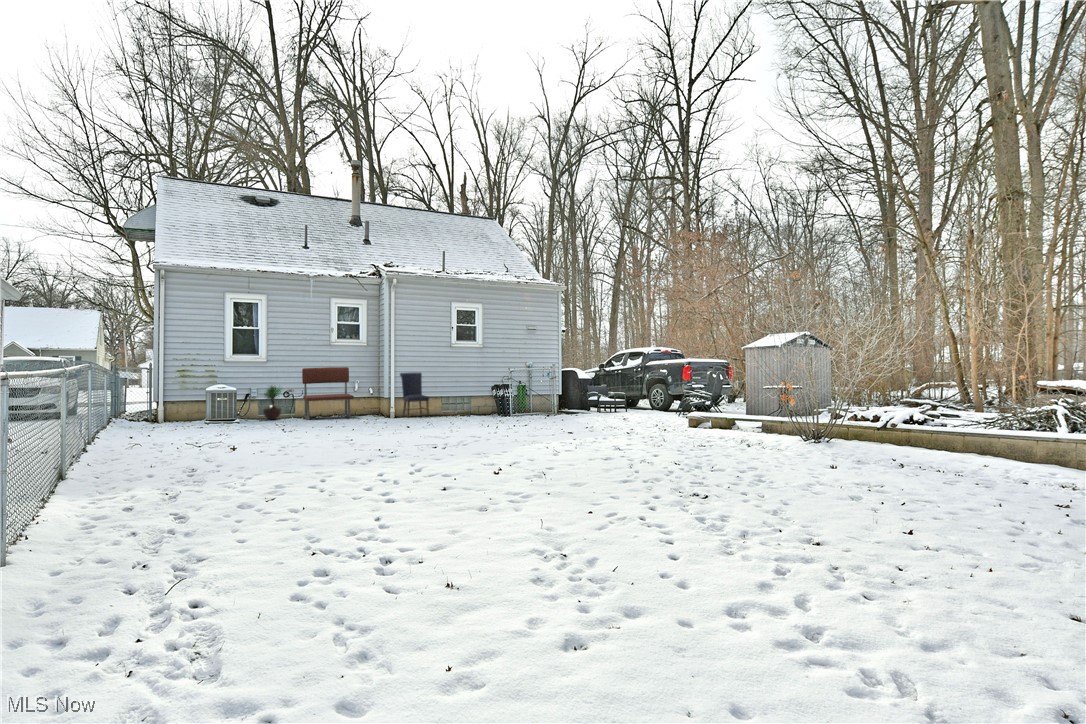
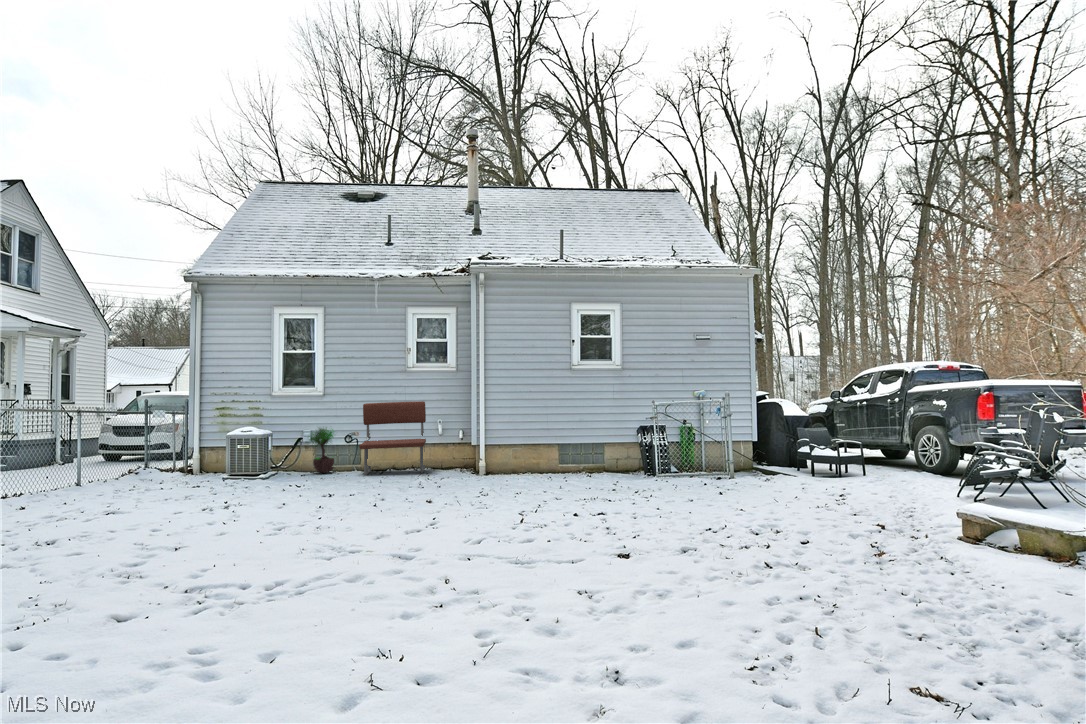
chair: present [400,372,429,418] -> none [491,408,528,478]

